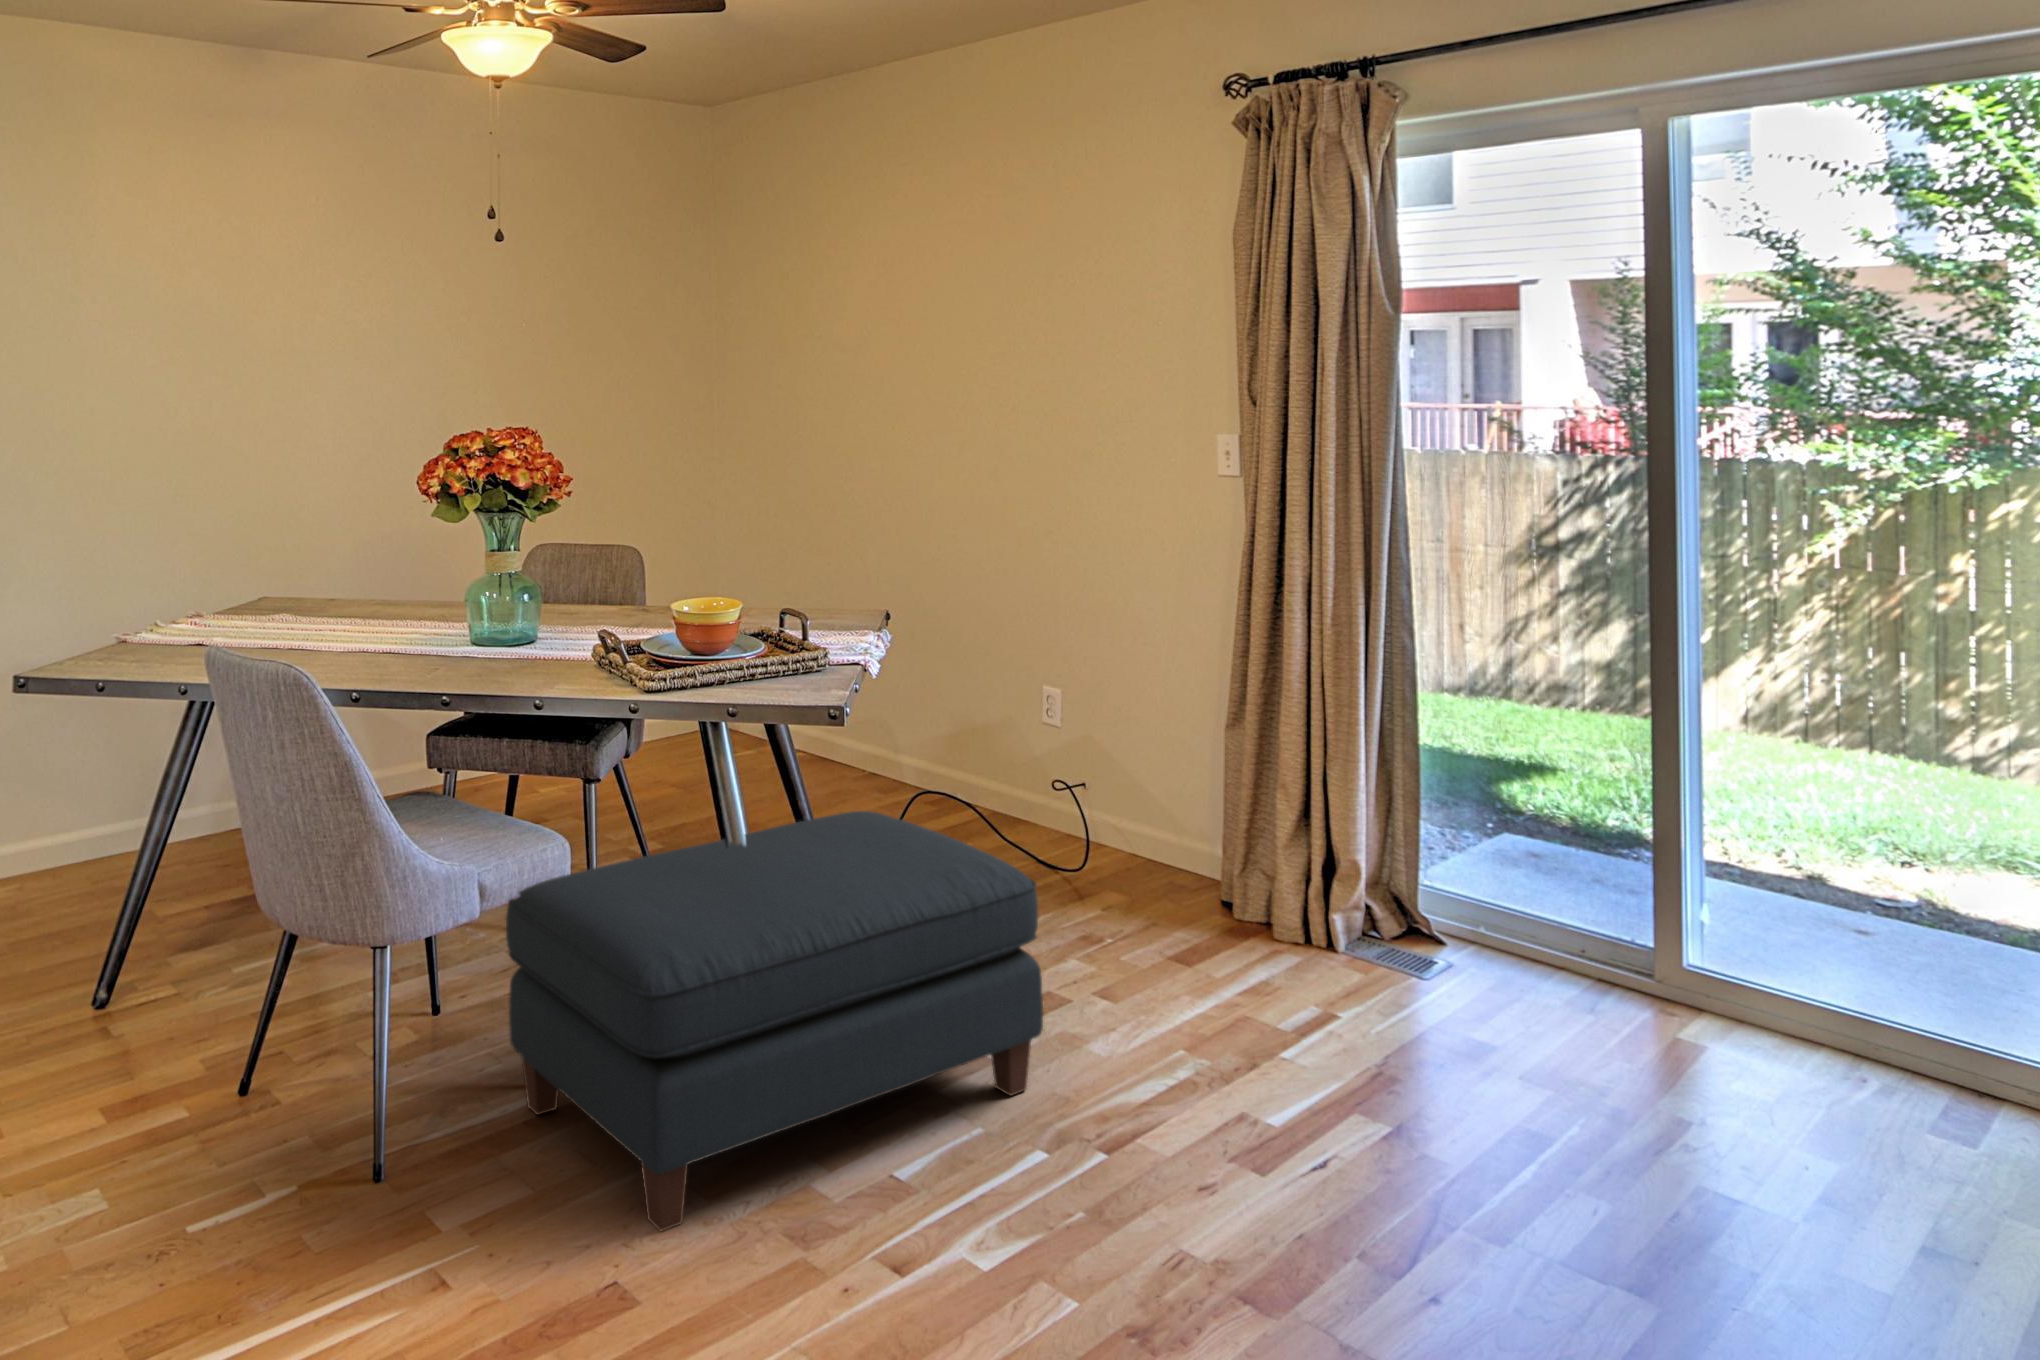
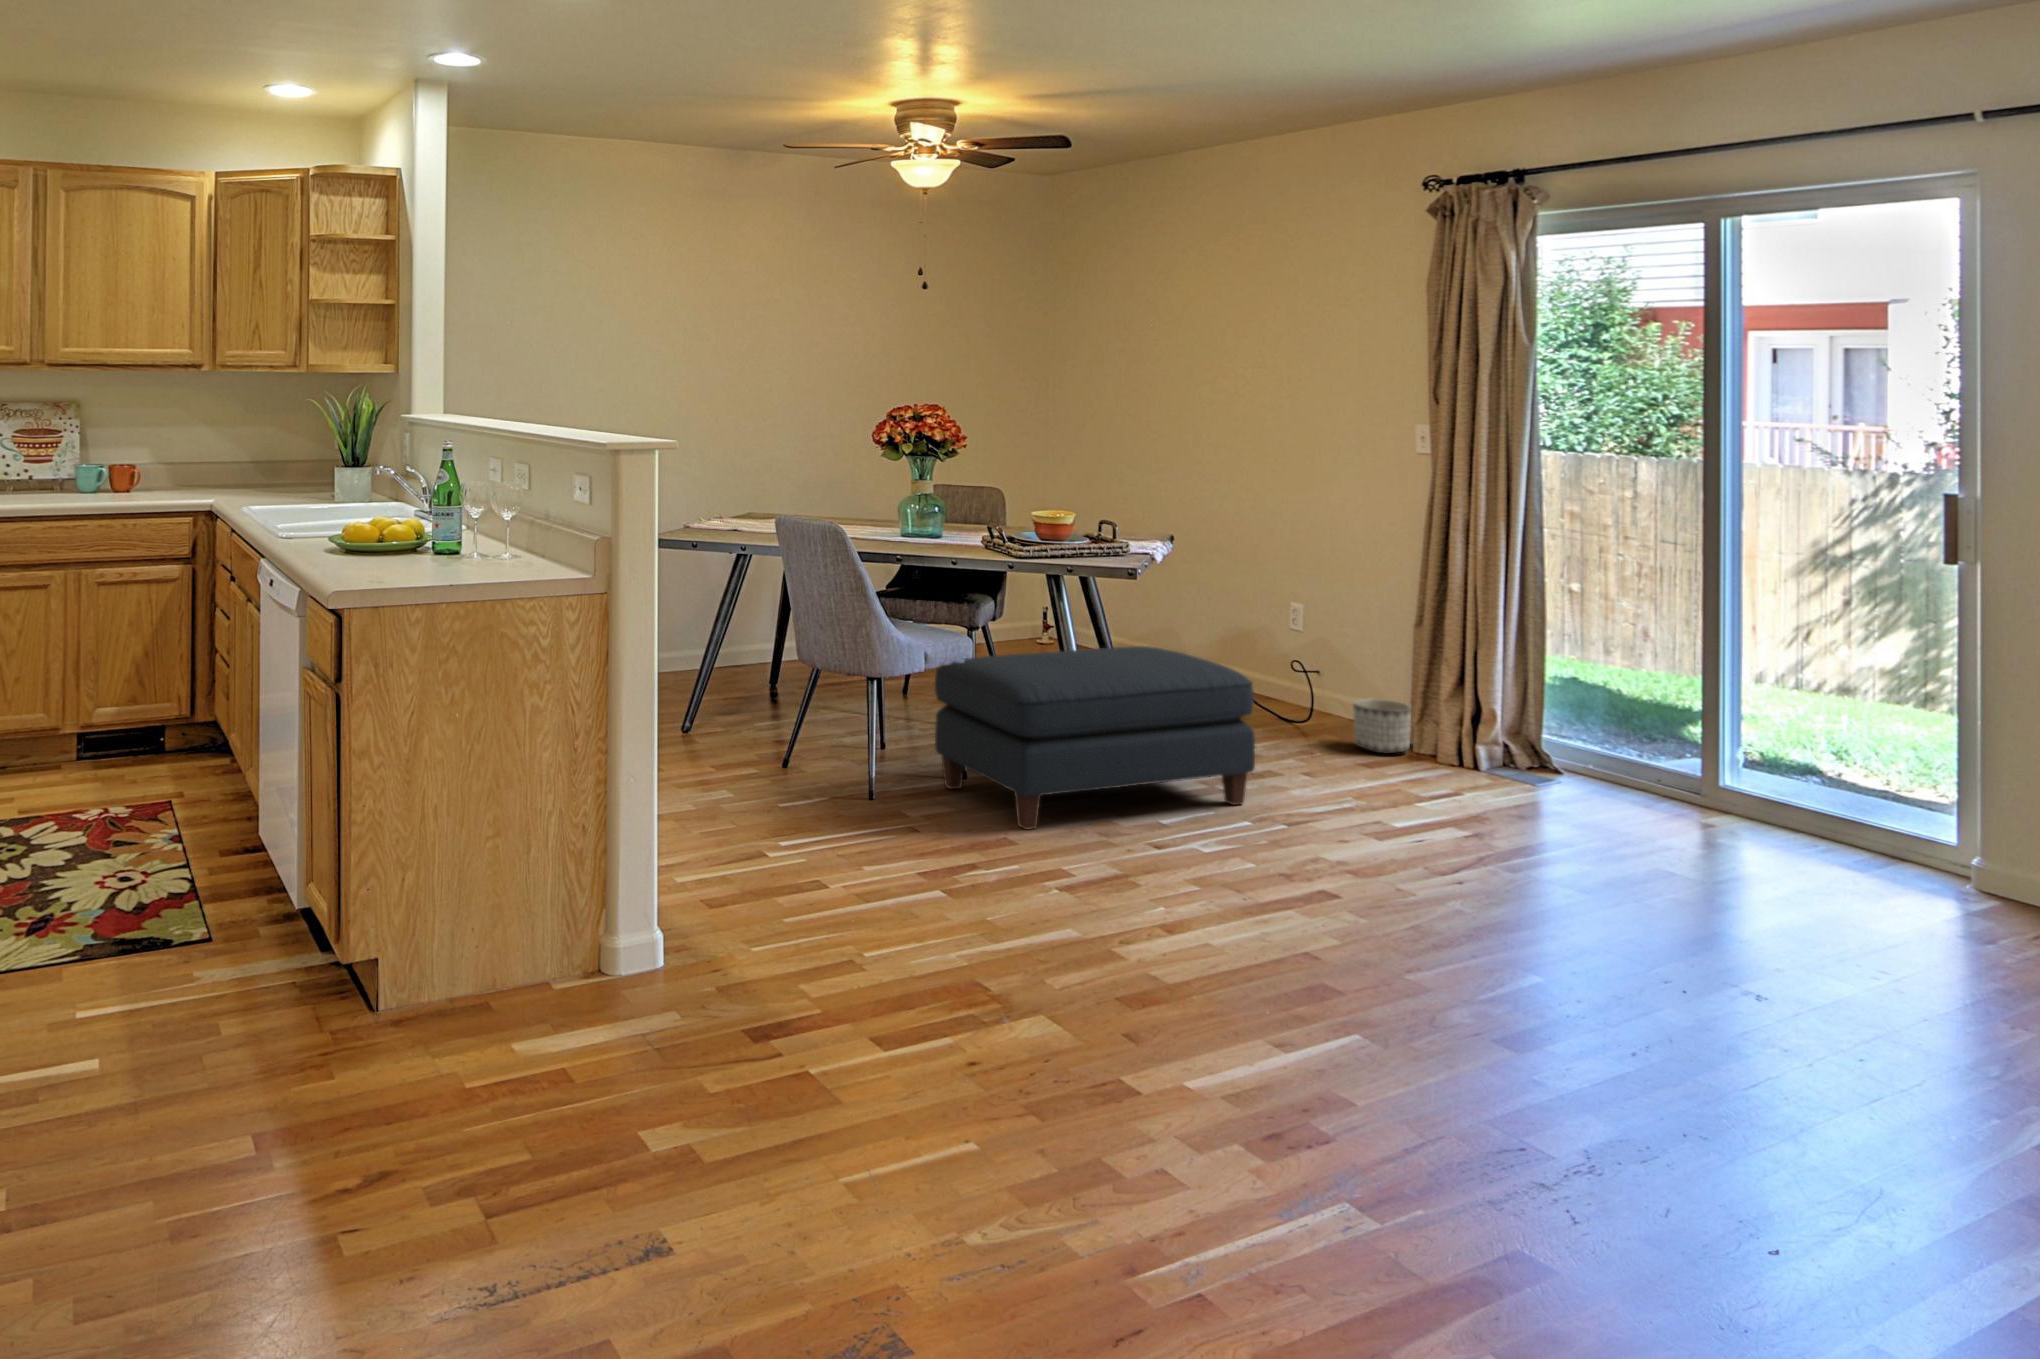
planter: none [1149,839,1231,926] -> present [1353,699,1411,753]

